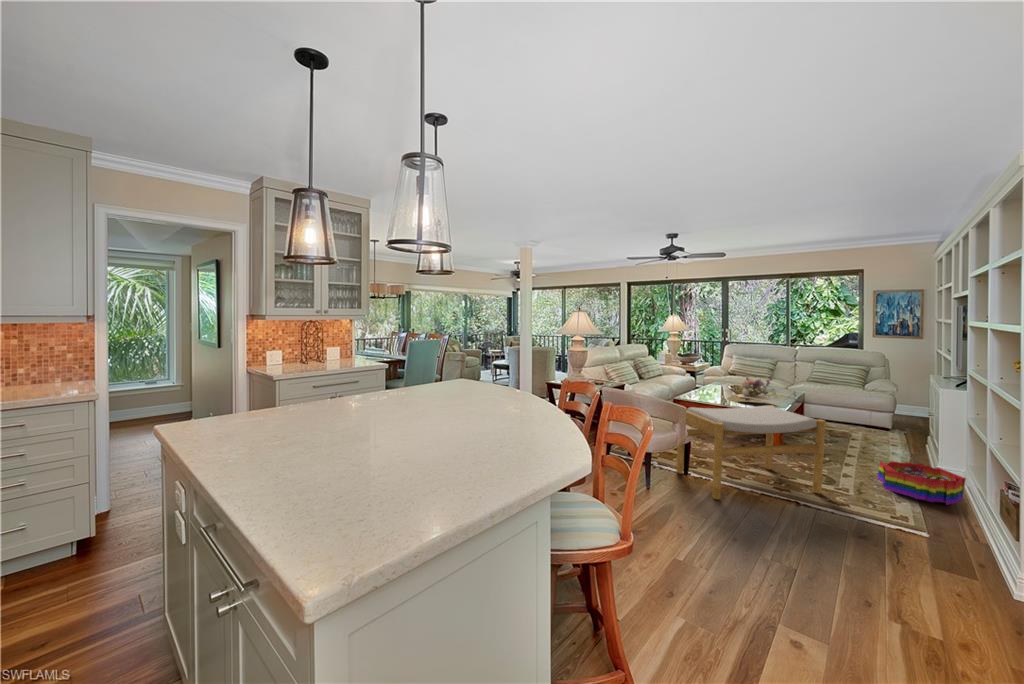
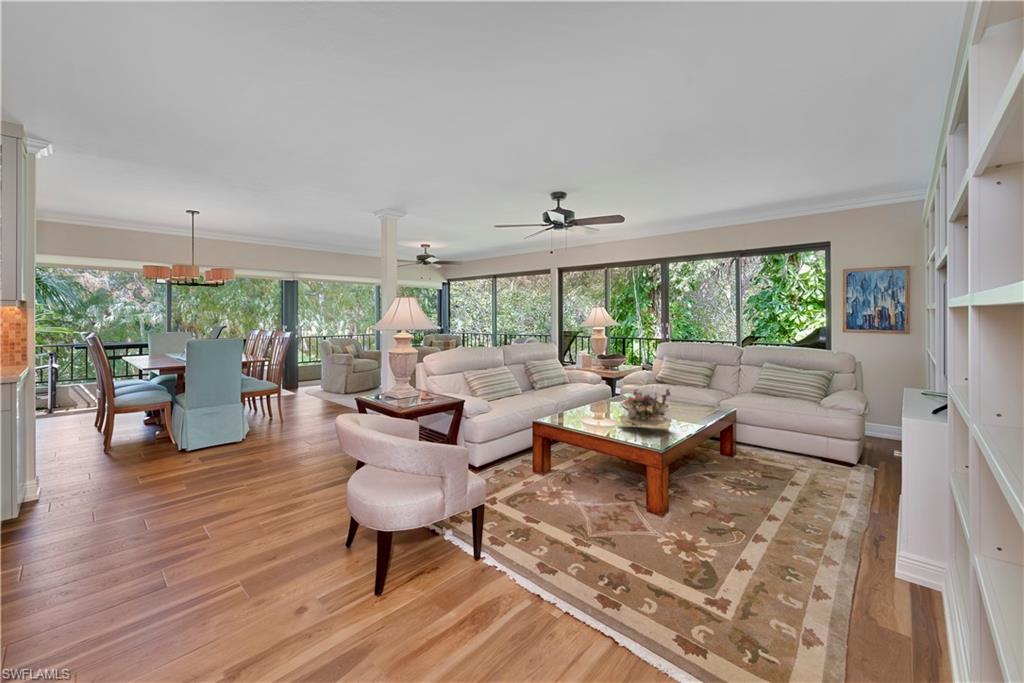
footstool: present [676,405,826,499] -> none [457,443,676,635]
storage bin: present [877,461,966,505] -> none [788,544,938,654]

